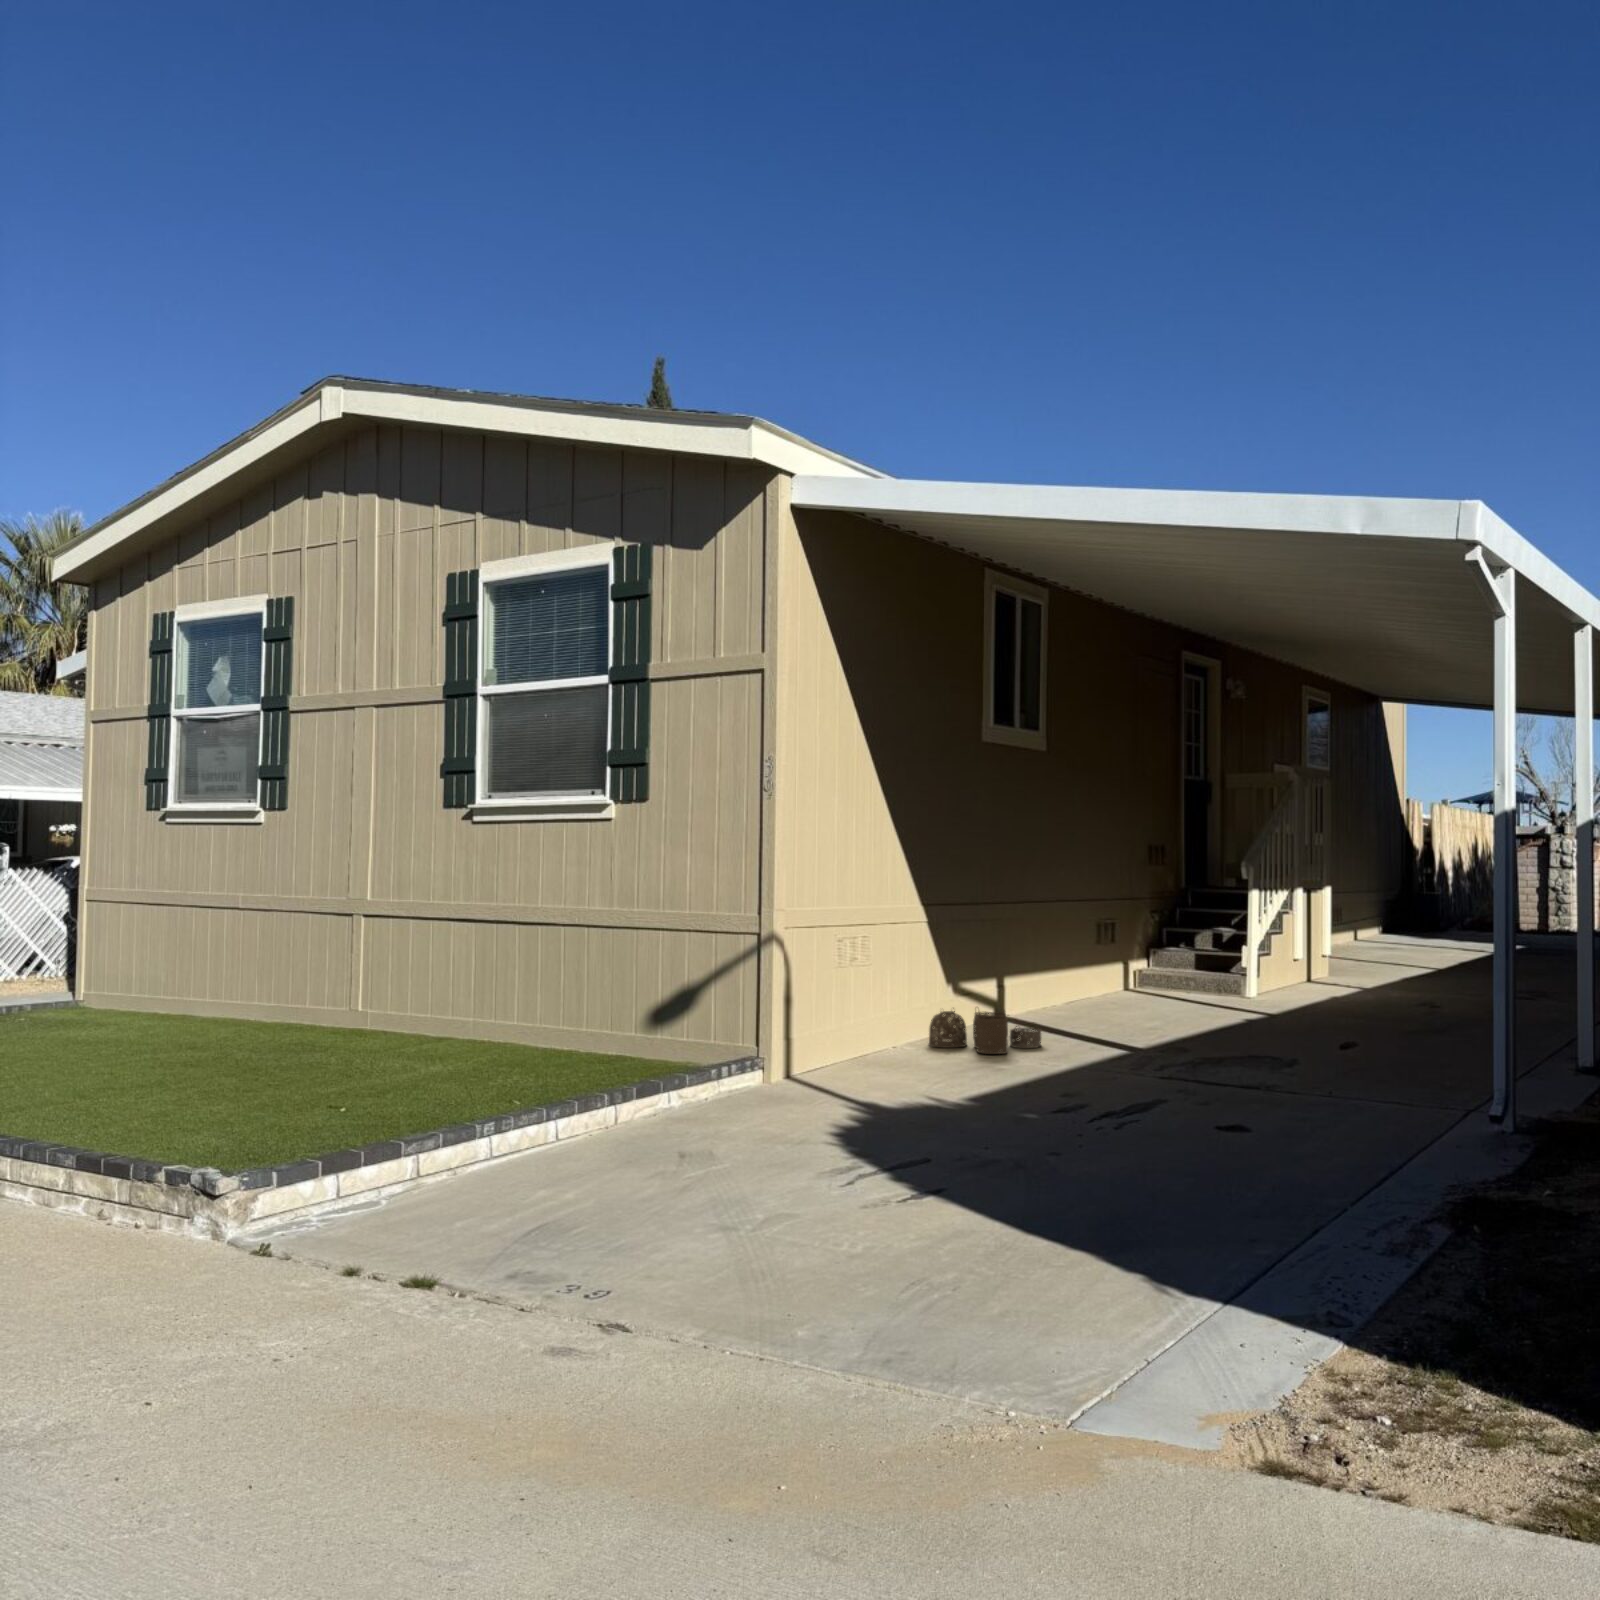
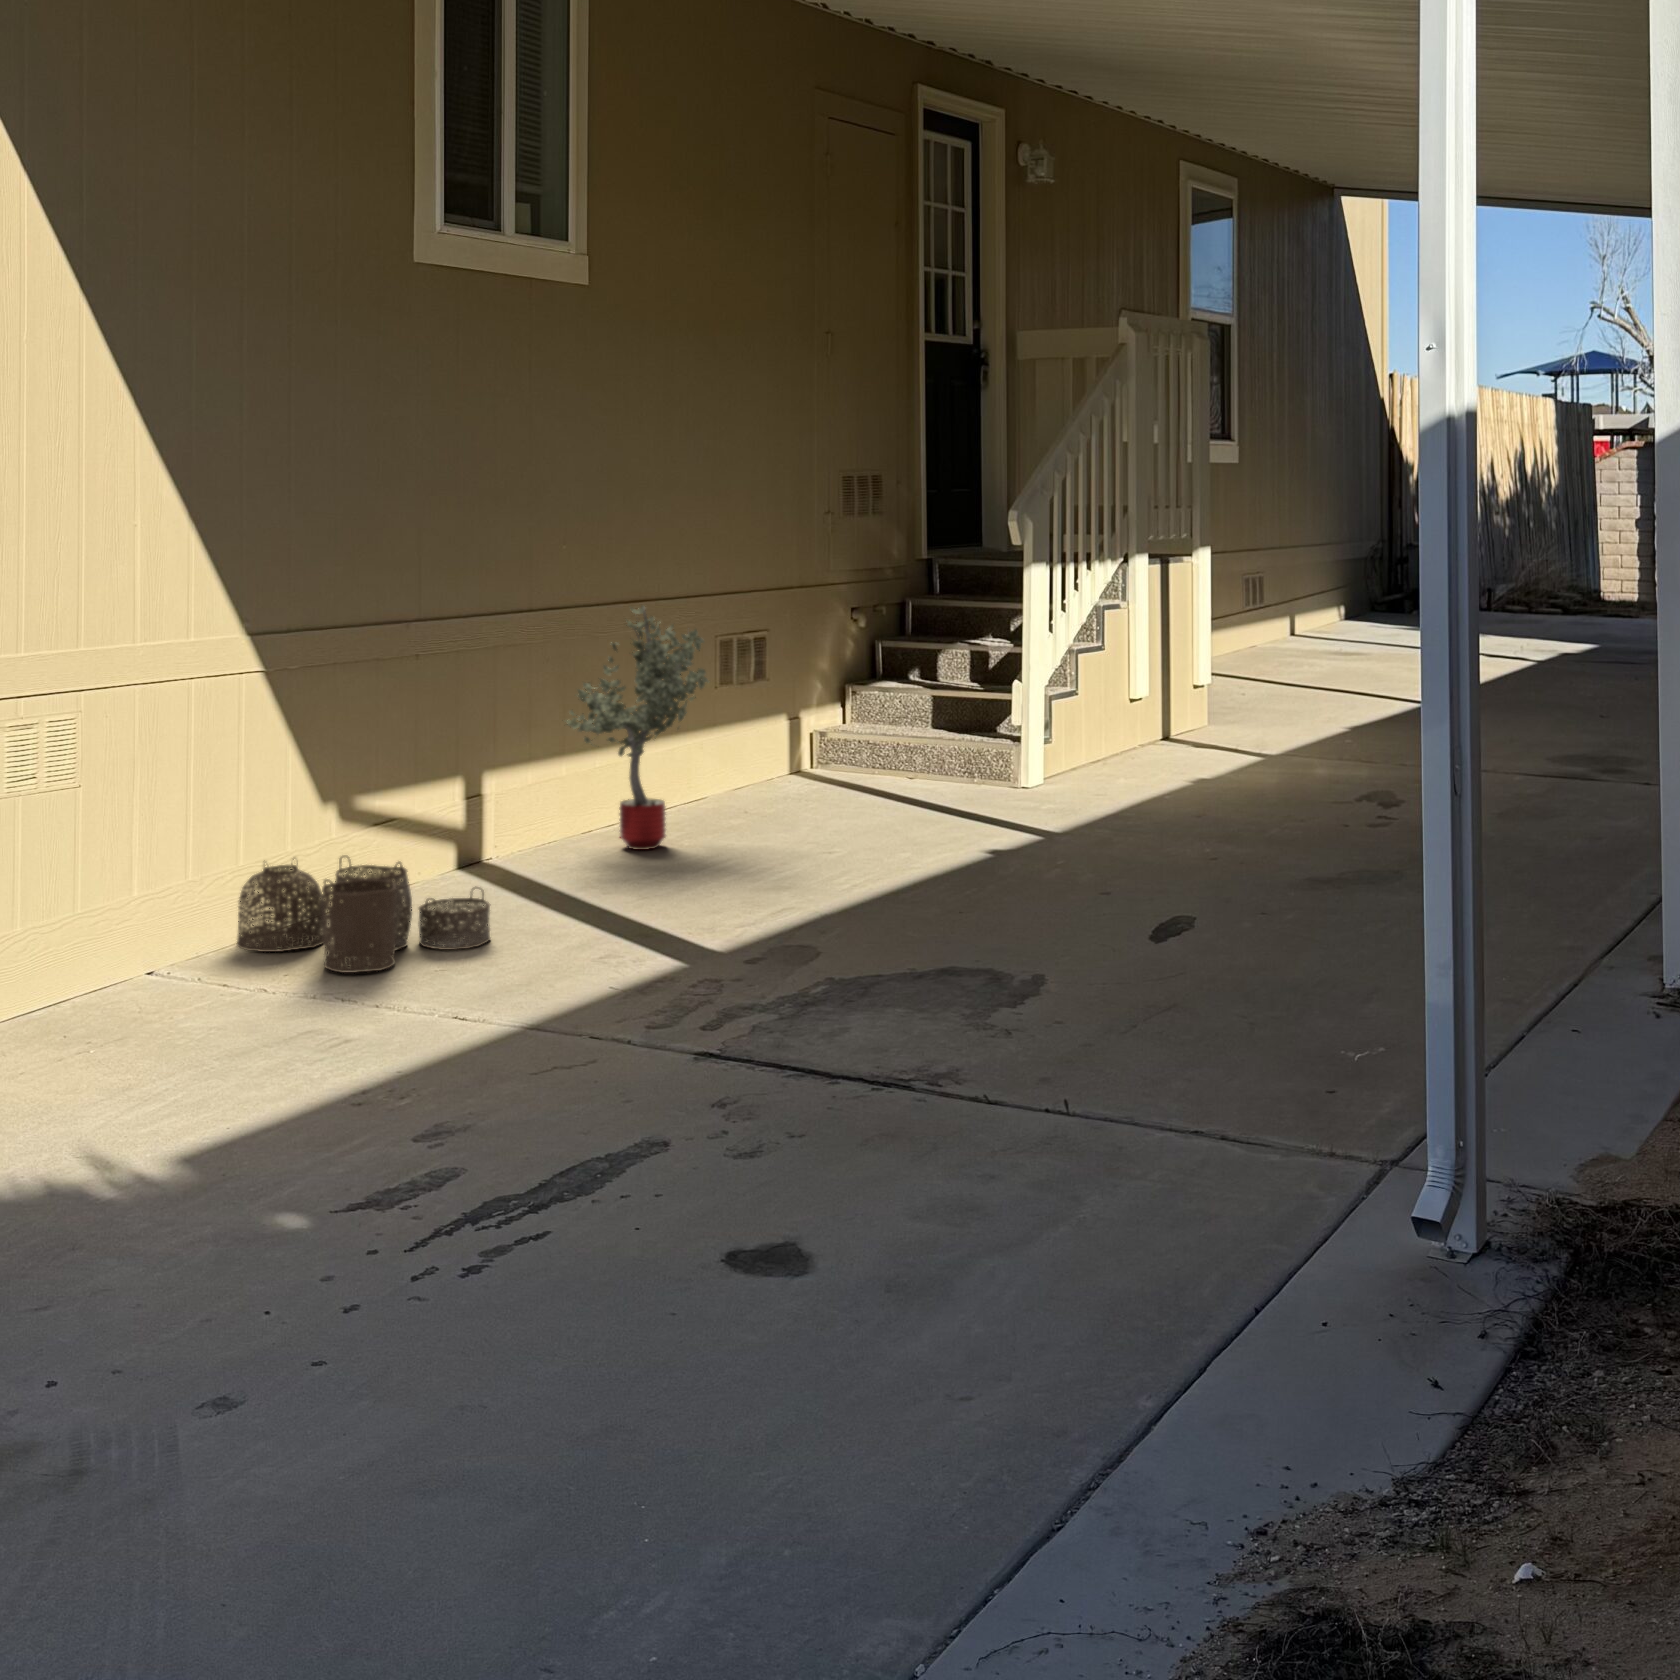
potted tree: none [1044,904,1110,1018] -> present [567,606,710,850]

